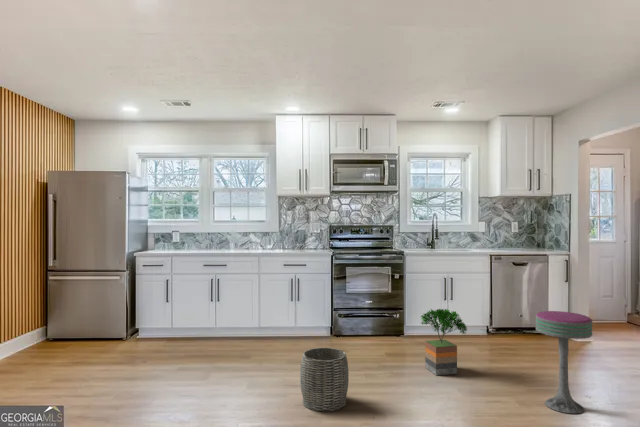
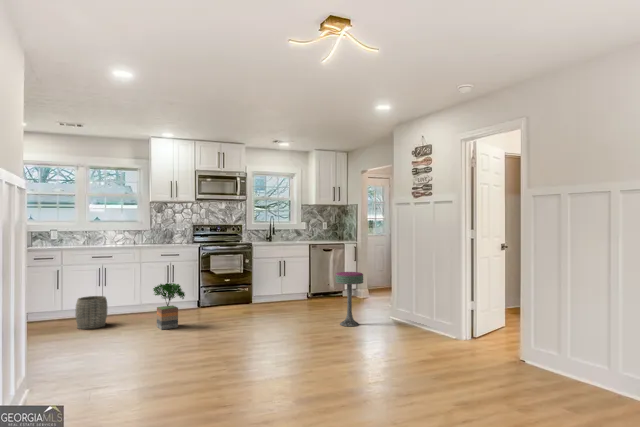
potted tree: present [421,309,467,375] -> present [153,283,185,330]
woven basket: present [300,348,349,411] -> present [75,296,107,329]

